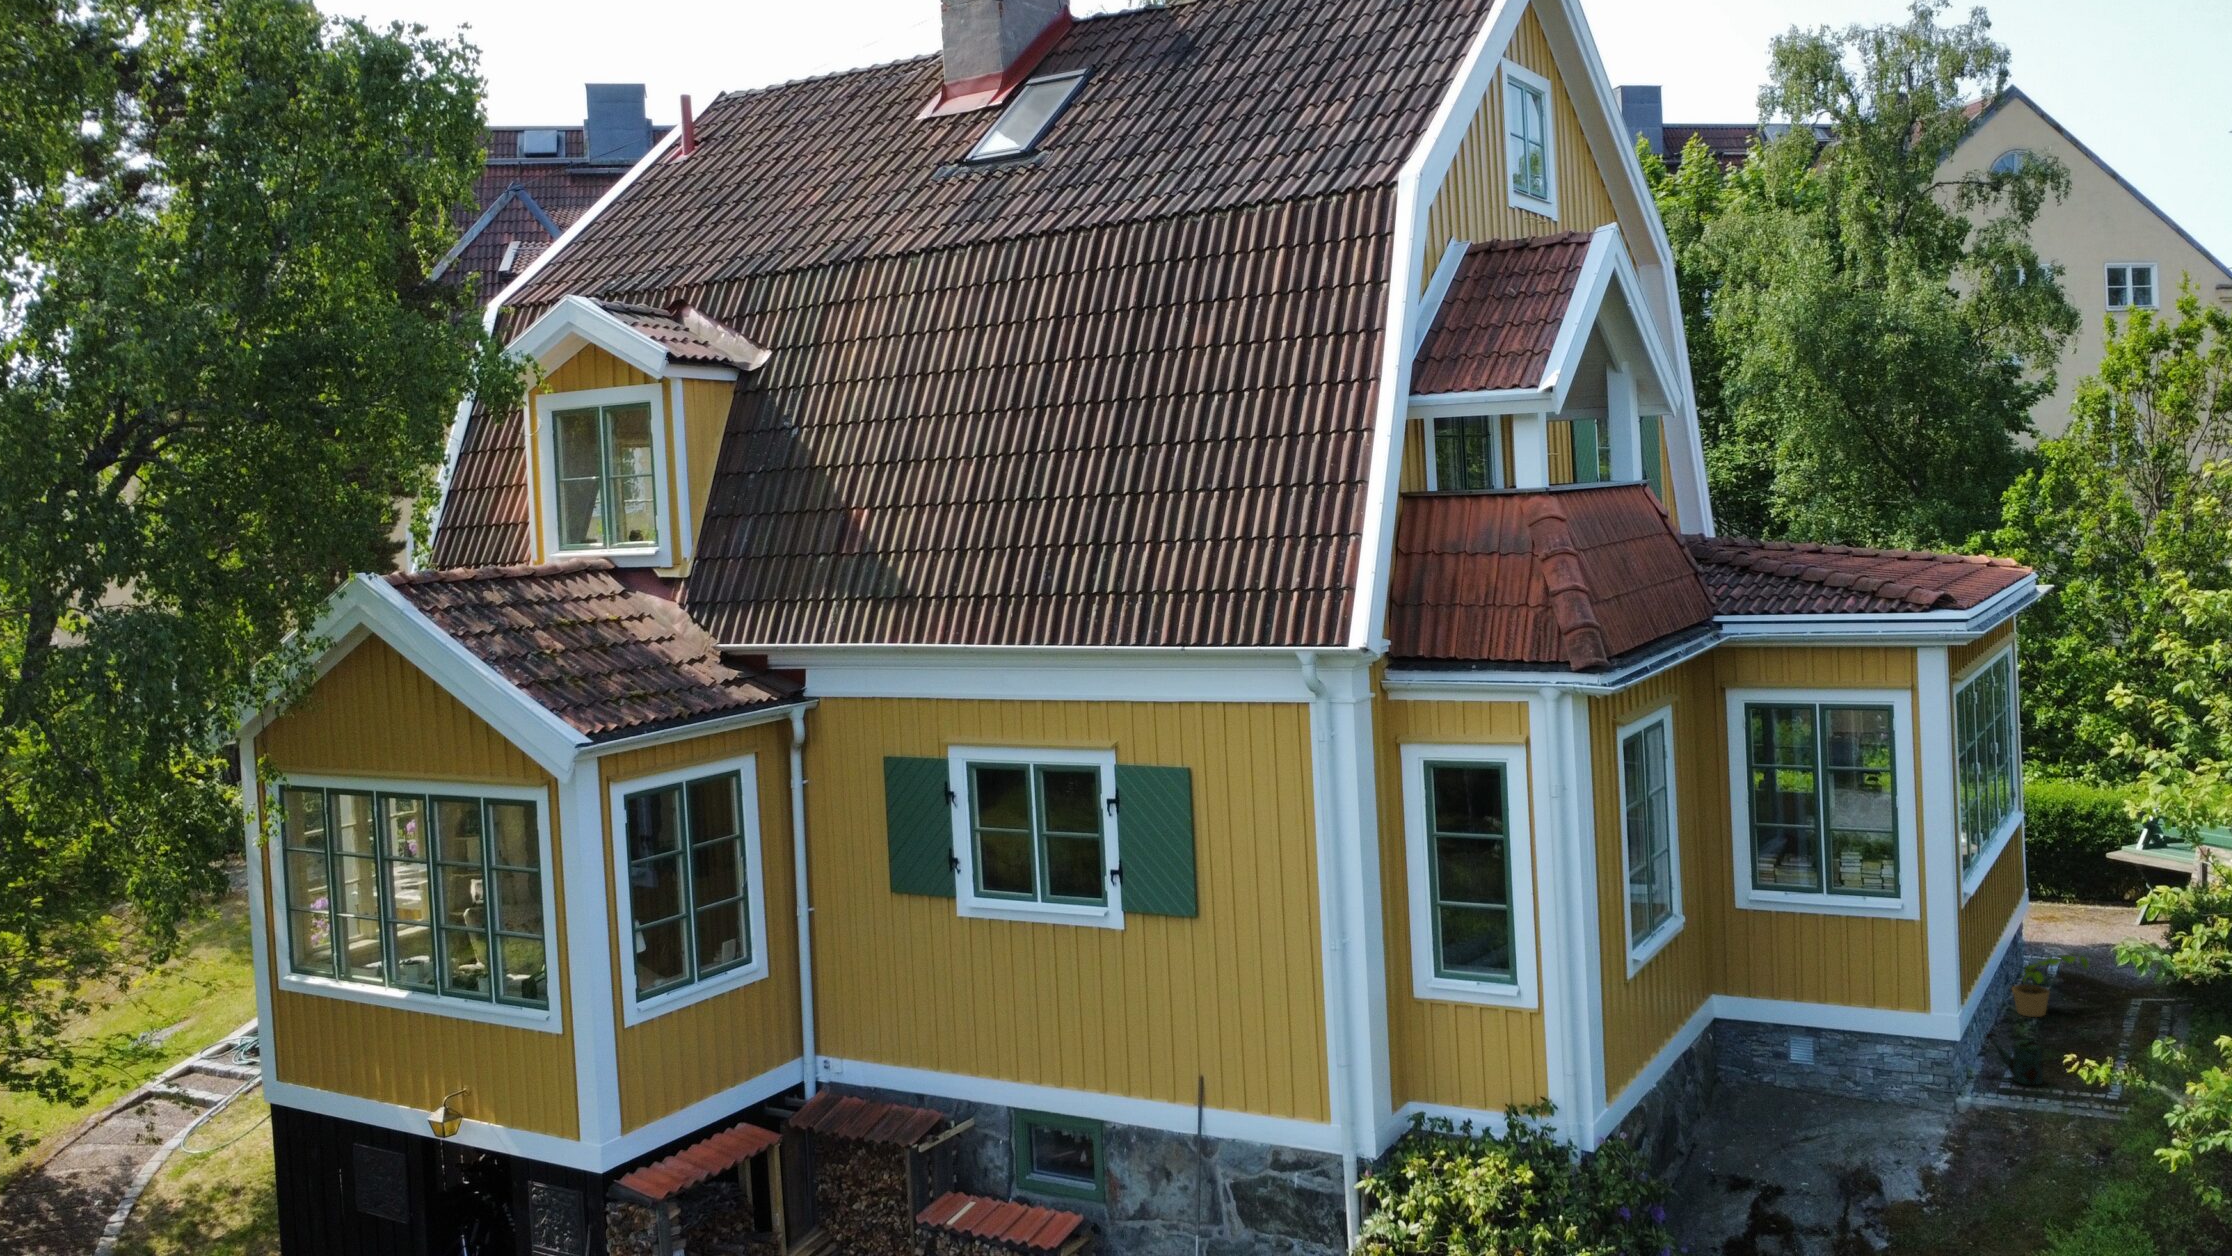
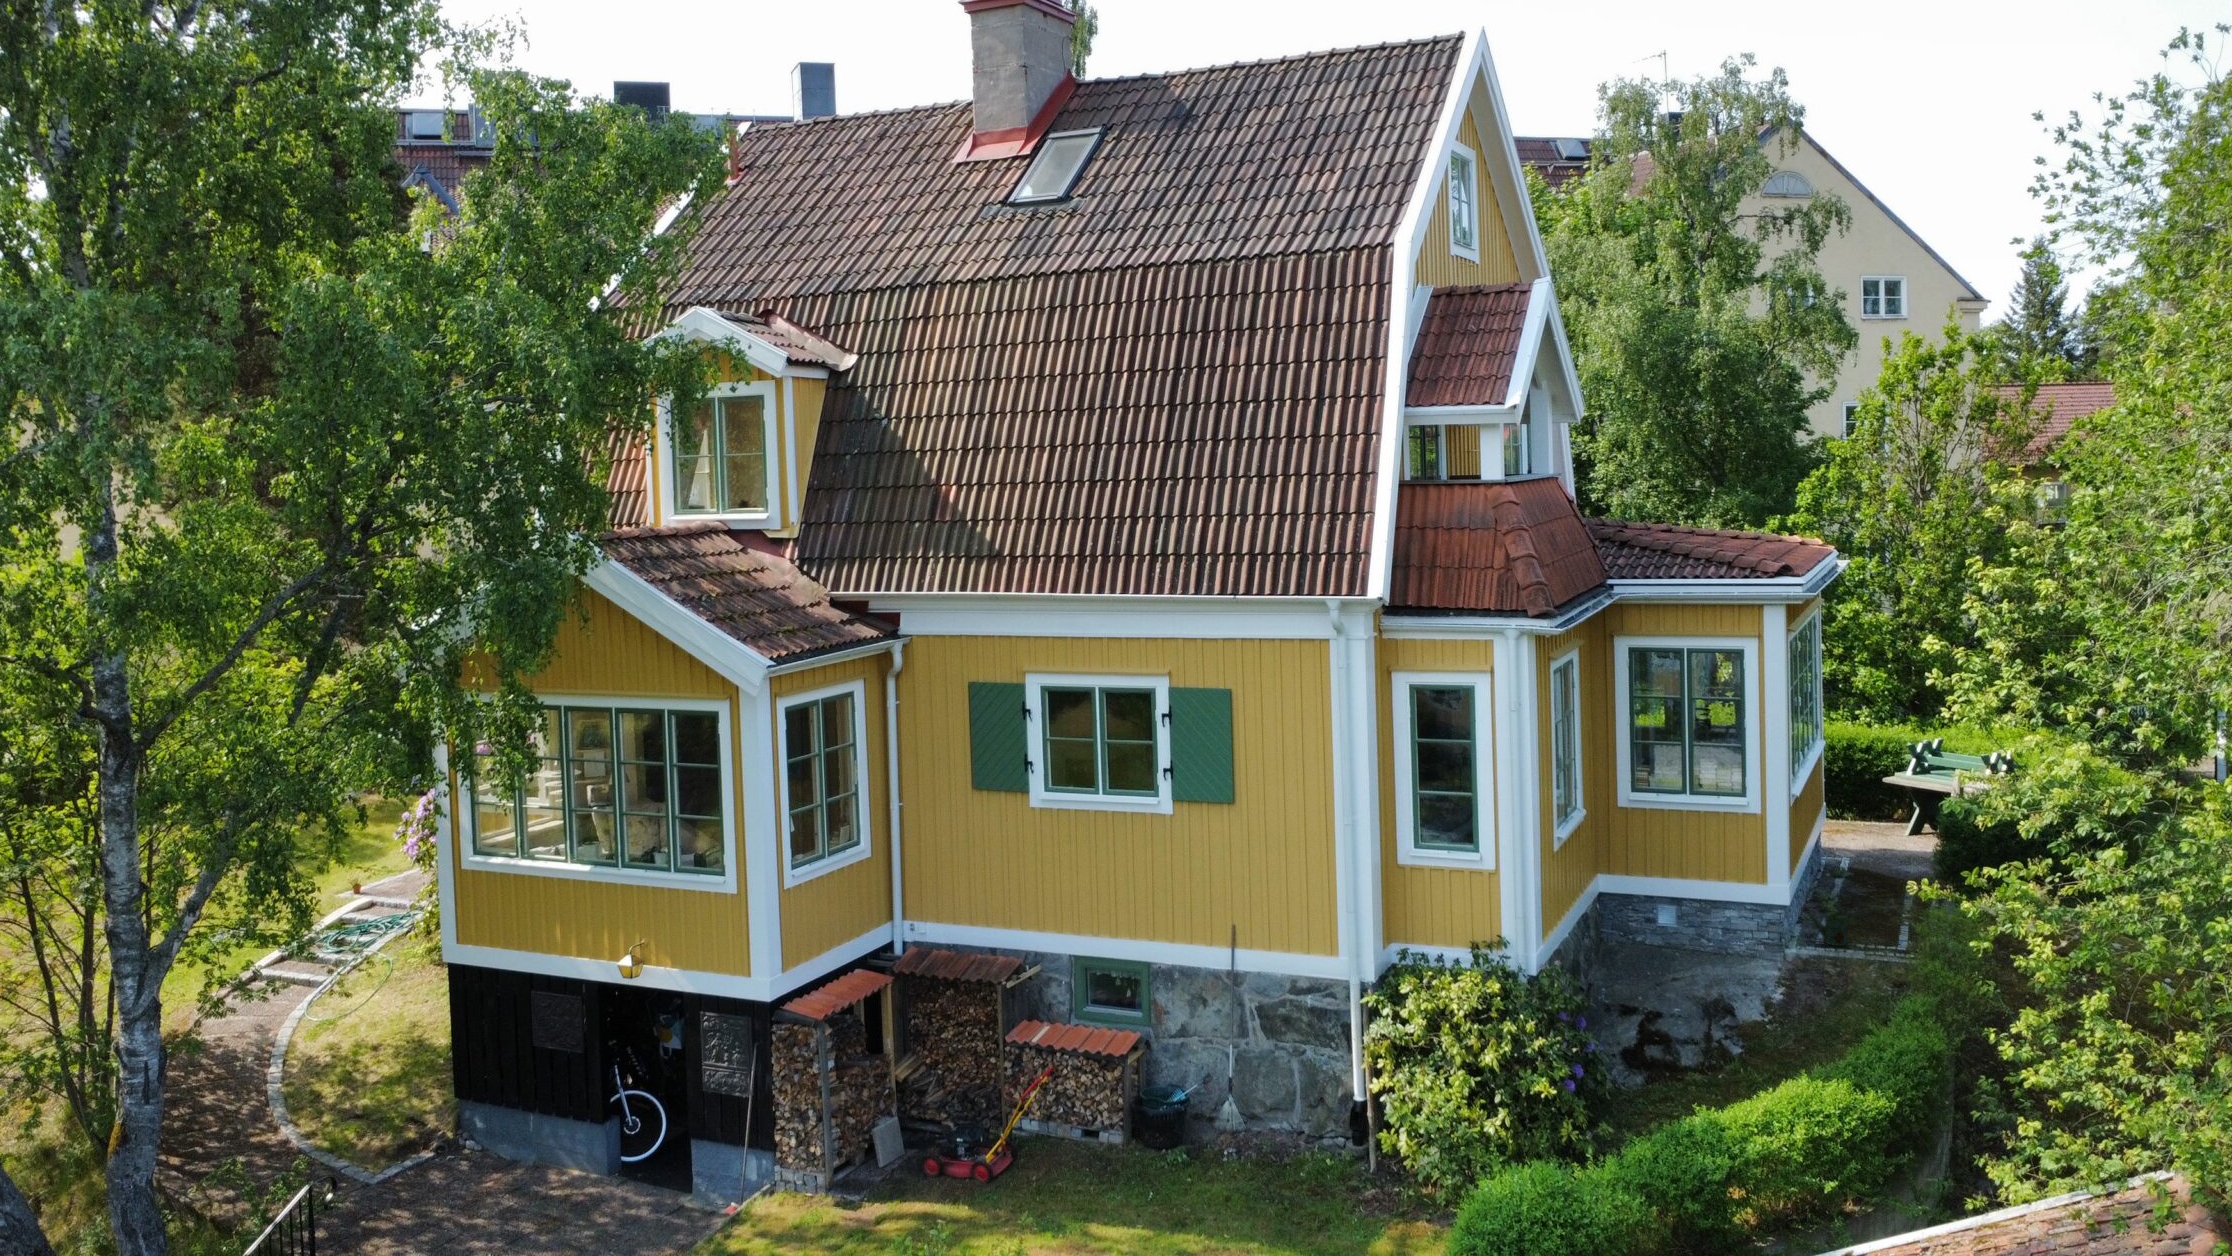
potted plant: present [2012,953,2089,1017] -> none [1818,852,1878,902]

